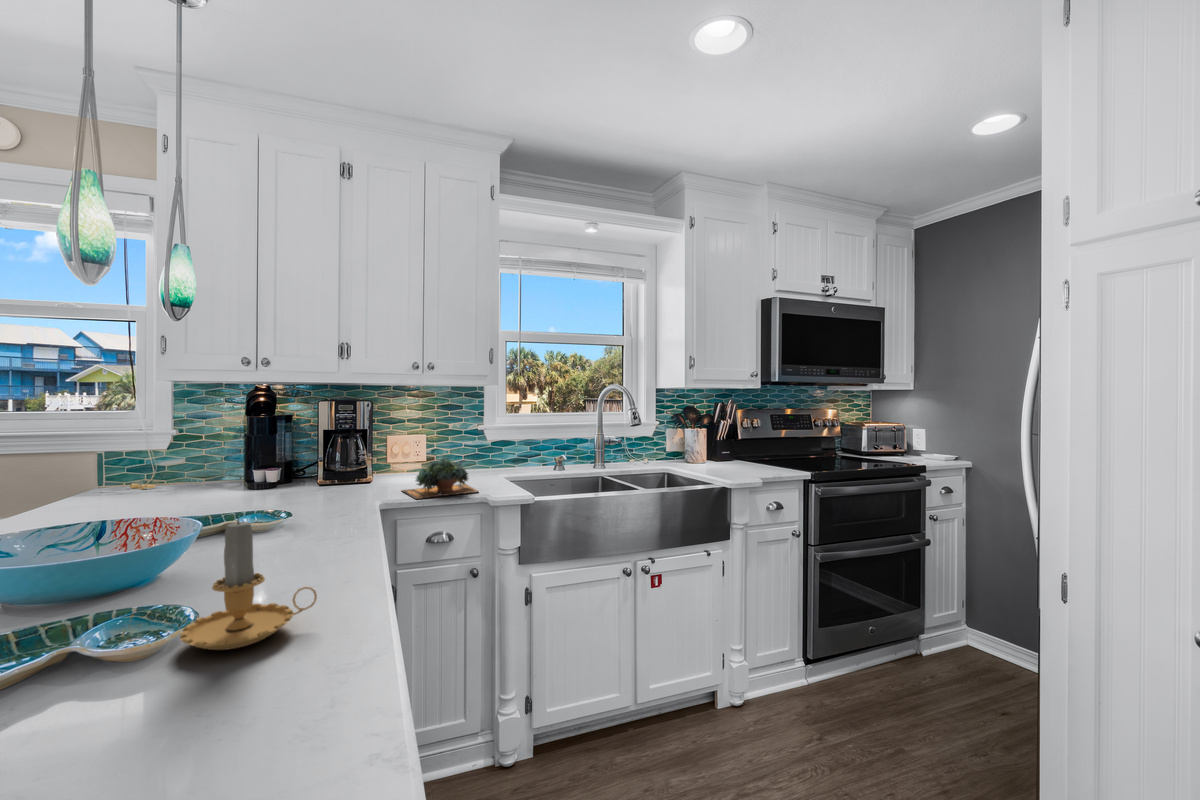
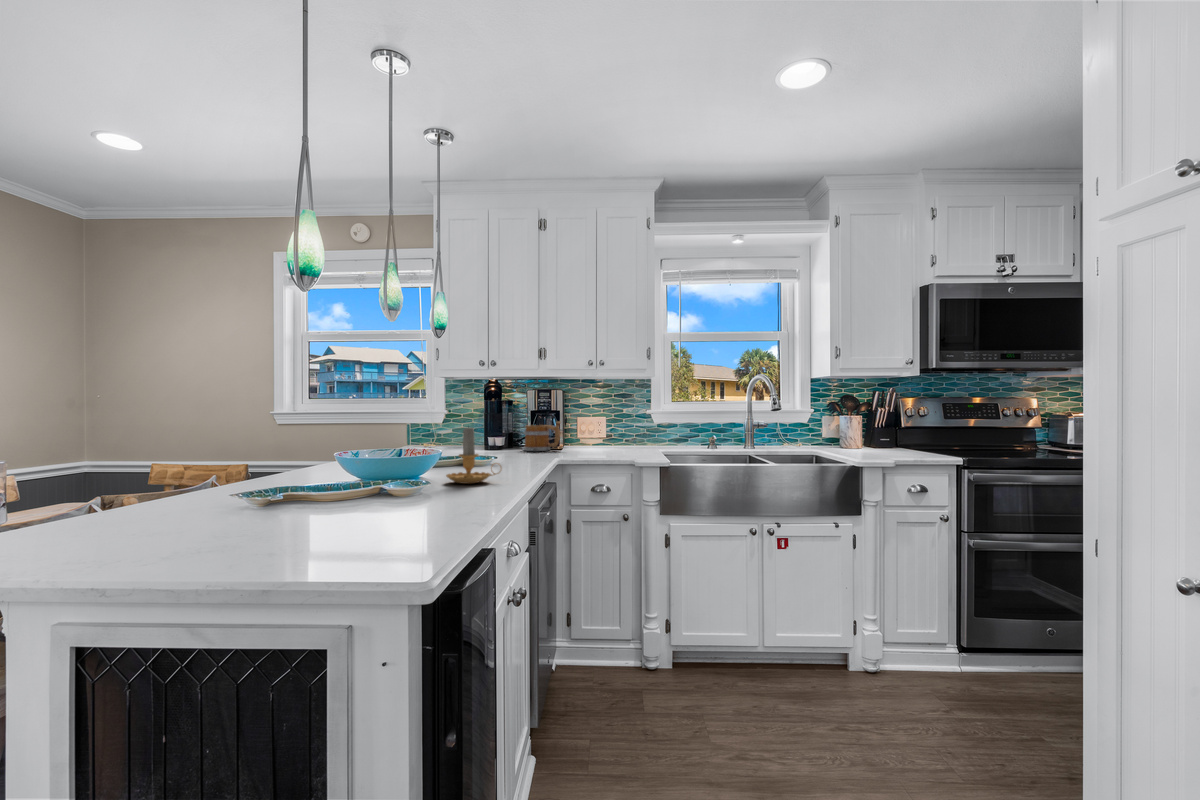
mug: none [312,447,372,491] -> present [523,421,561,451]
succulent plant: present [402,459,478,499] -> none [578,429,631,456]

